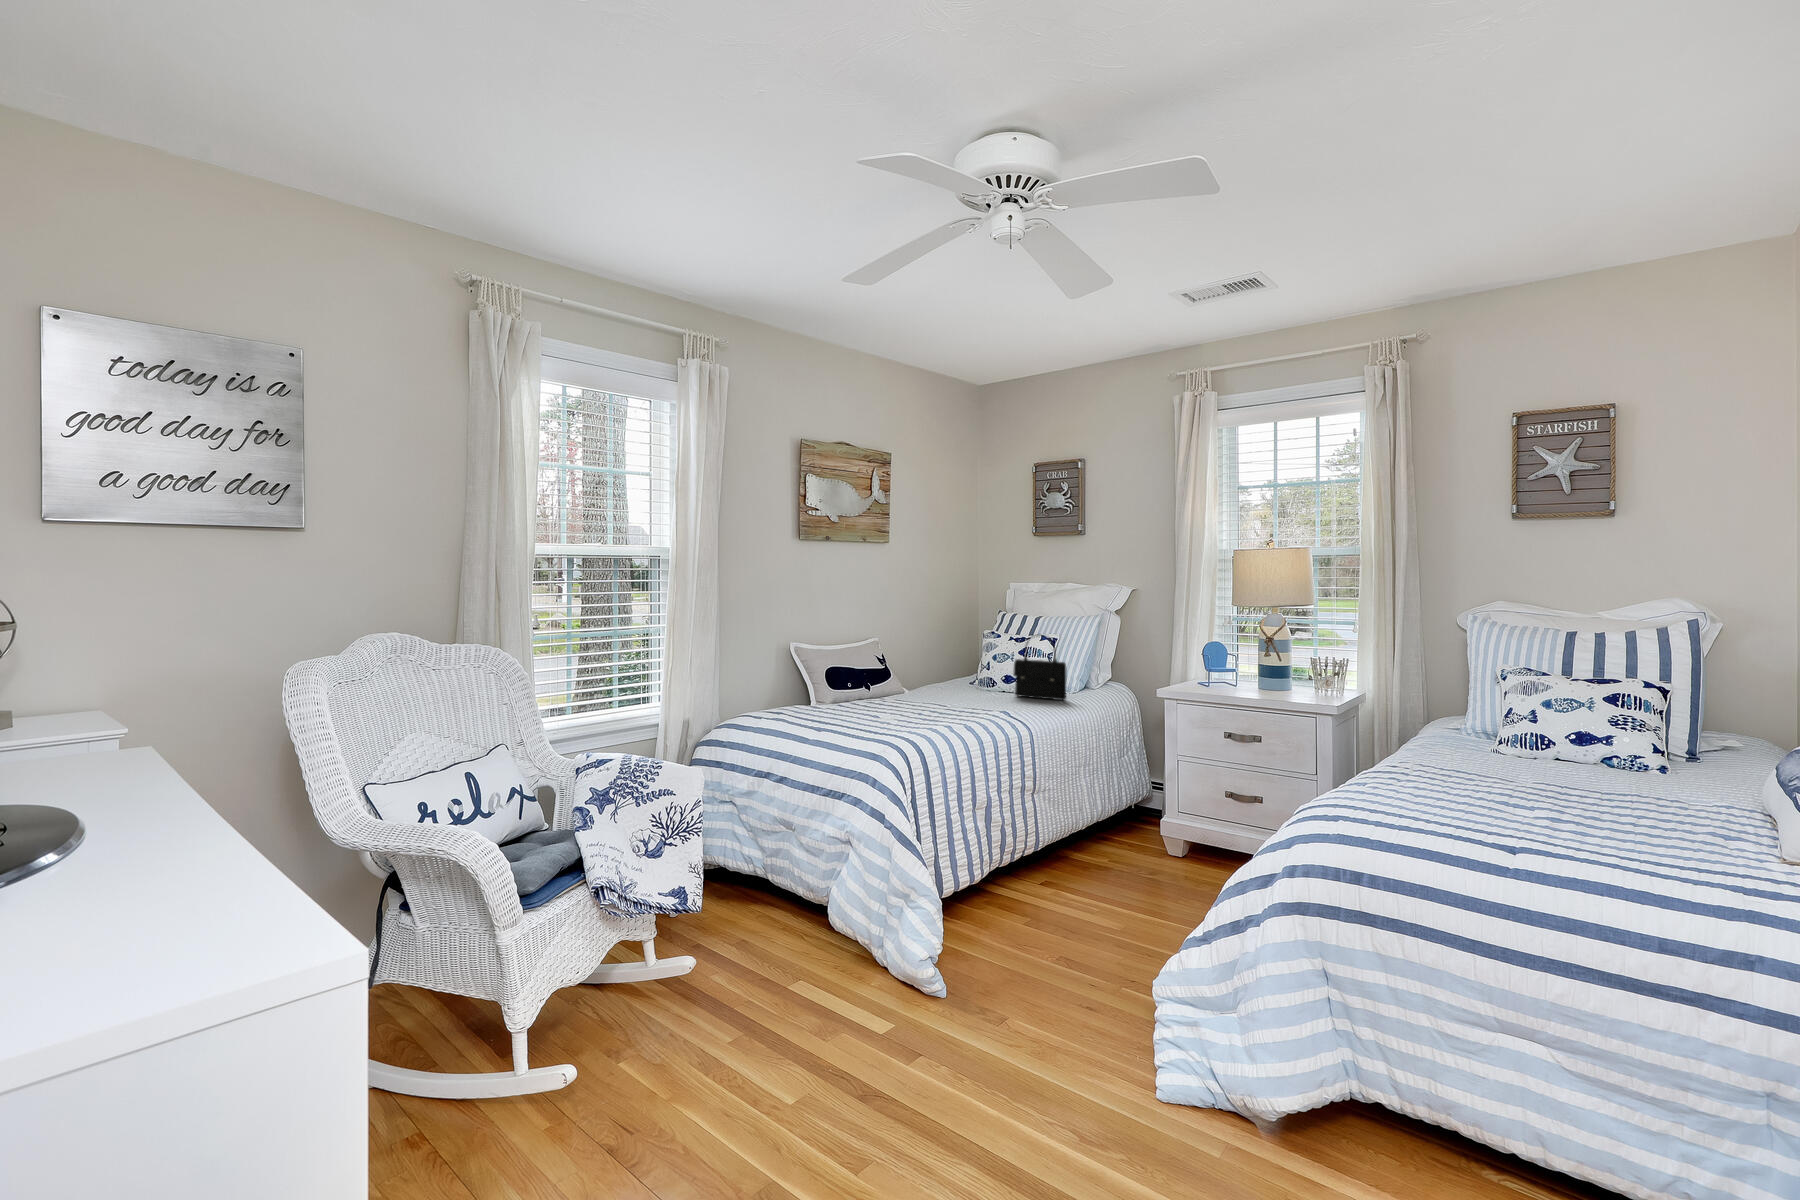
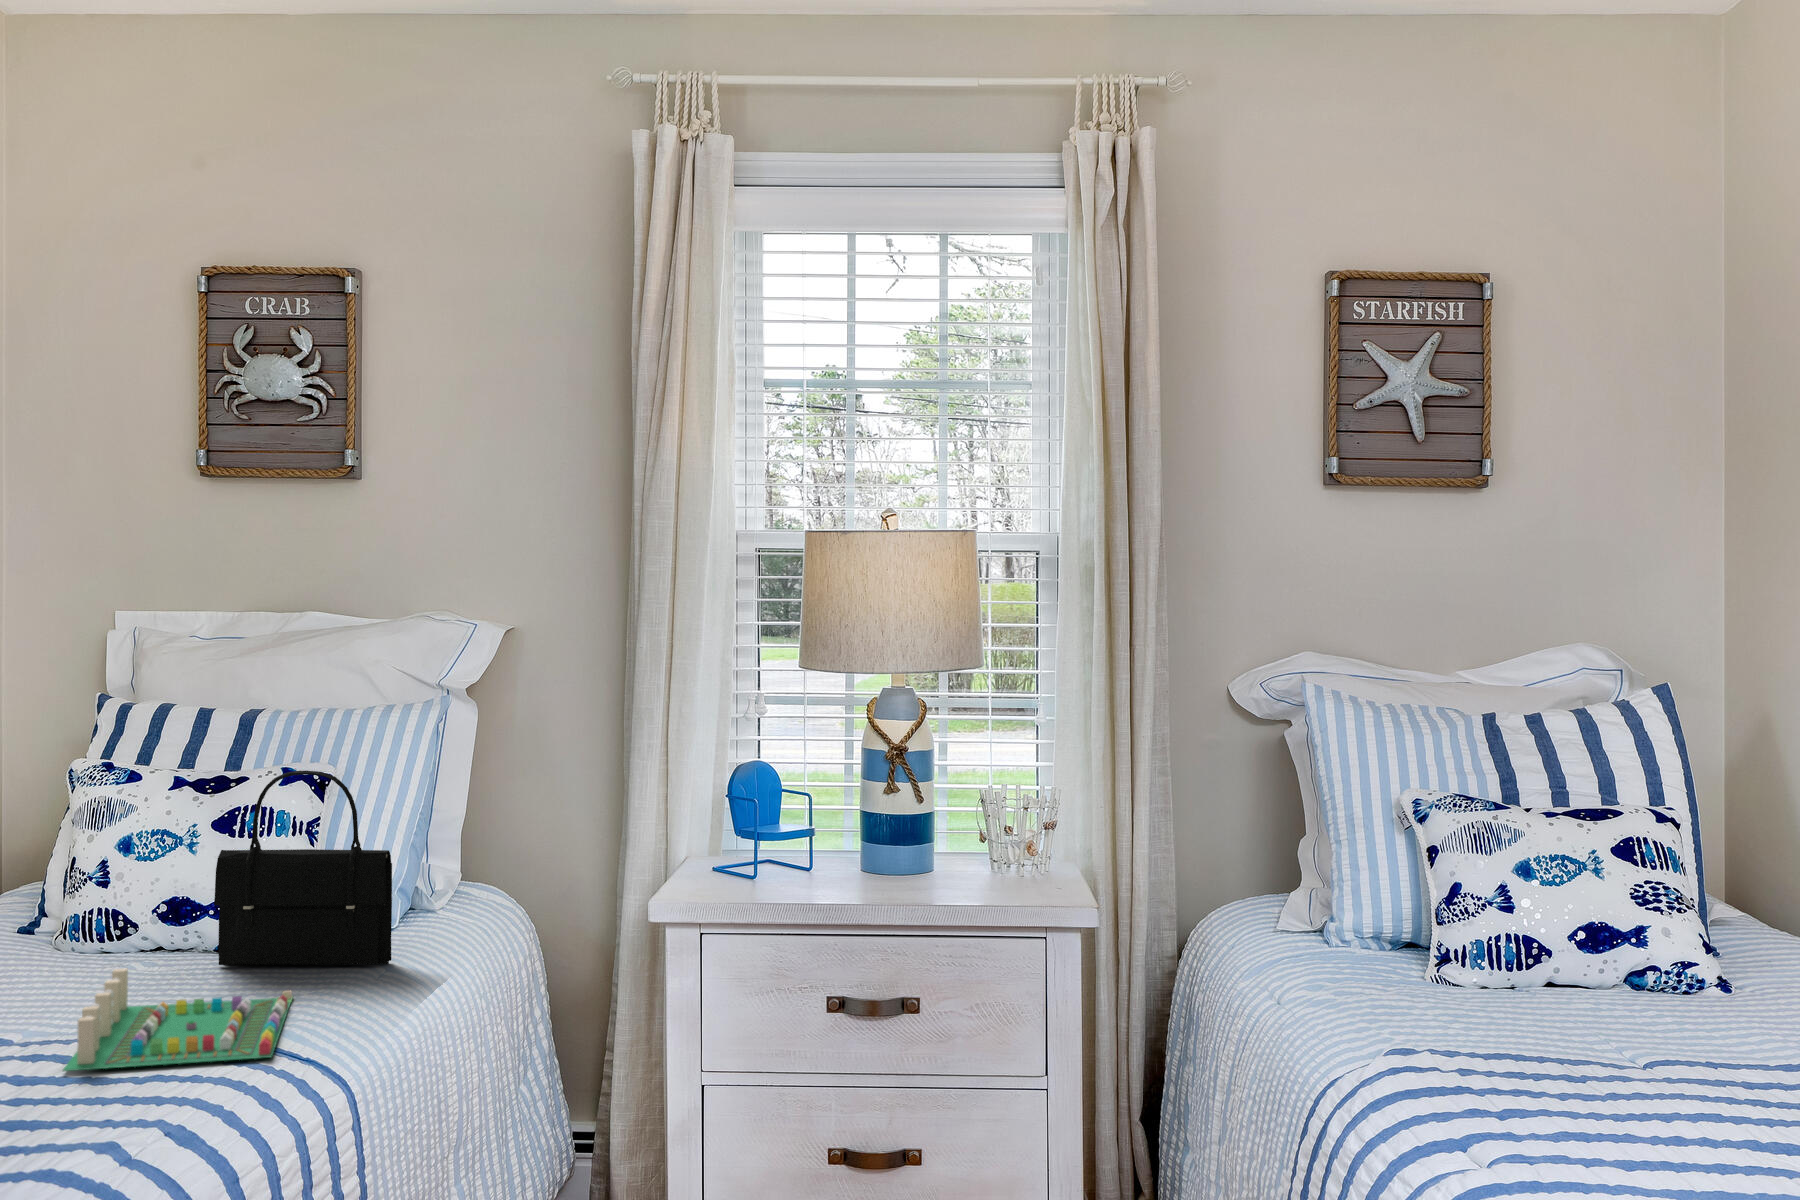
board game: none [957,690,1029,714] -> present [63,969,293,1071]

